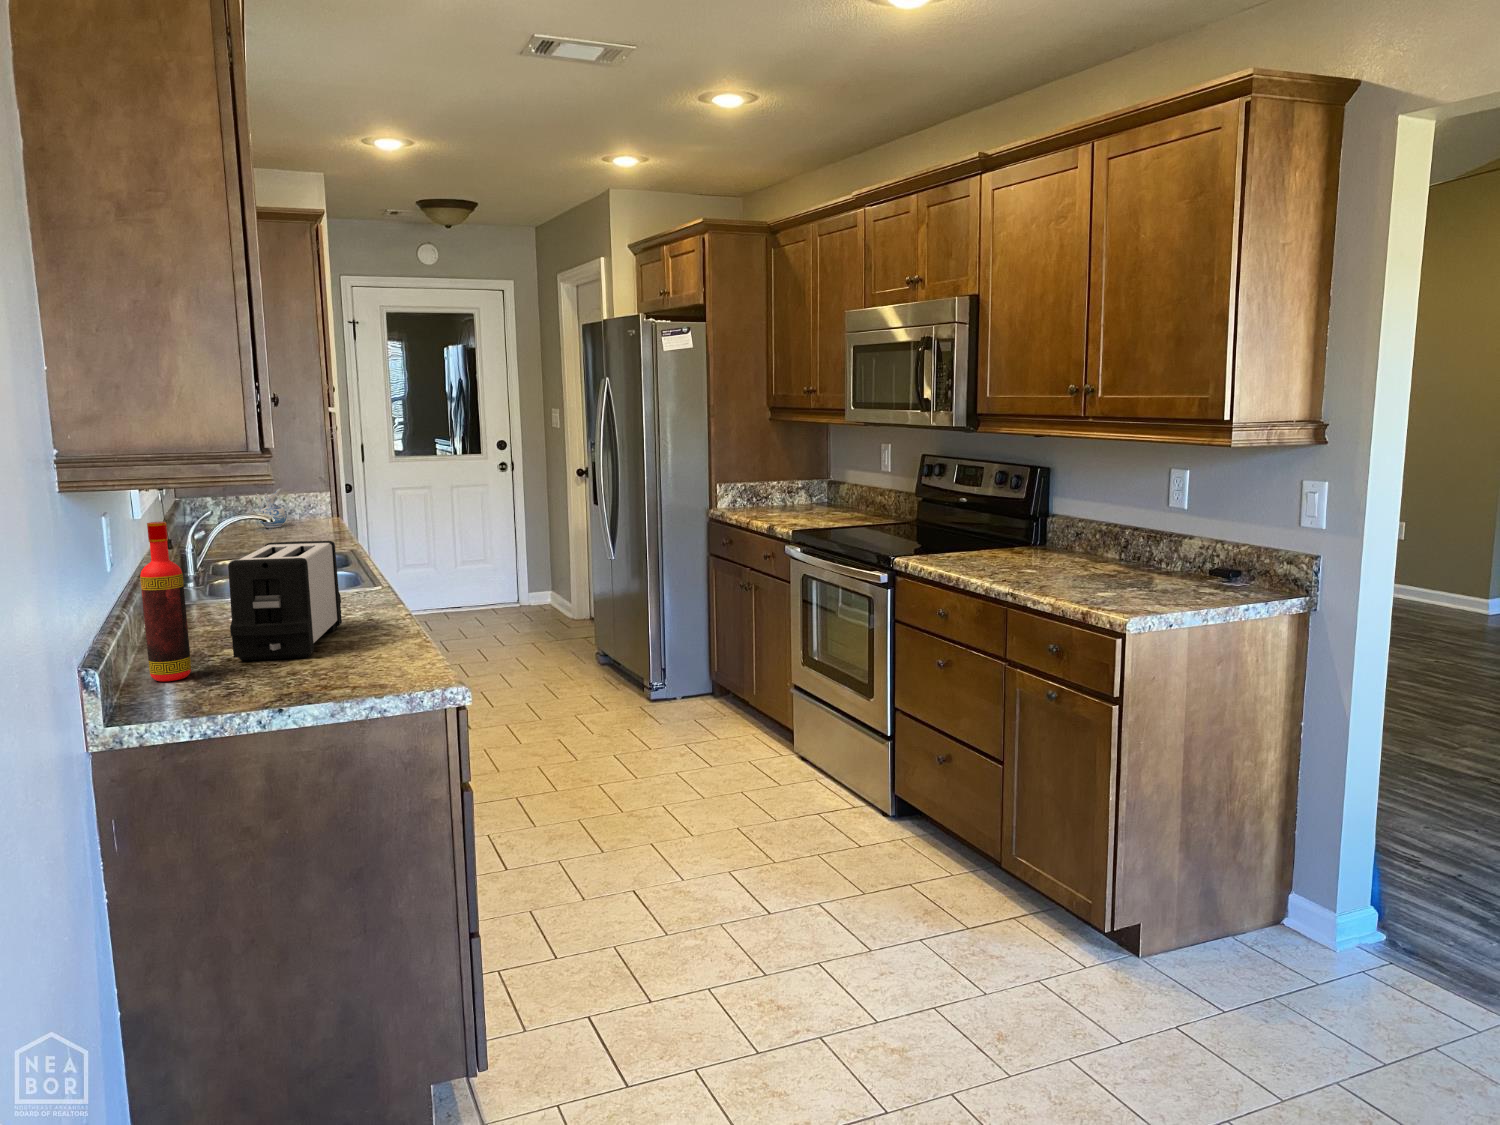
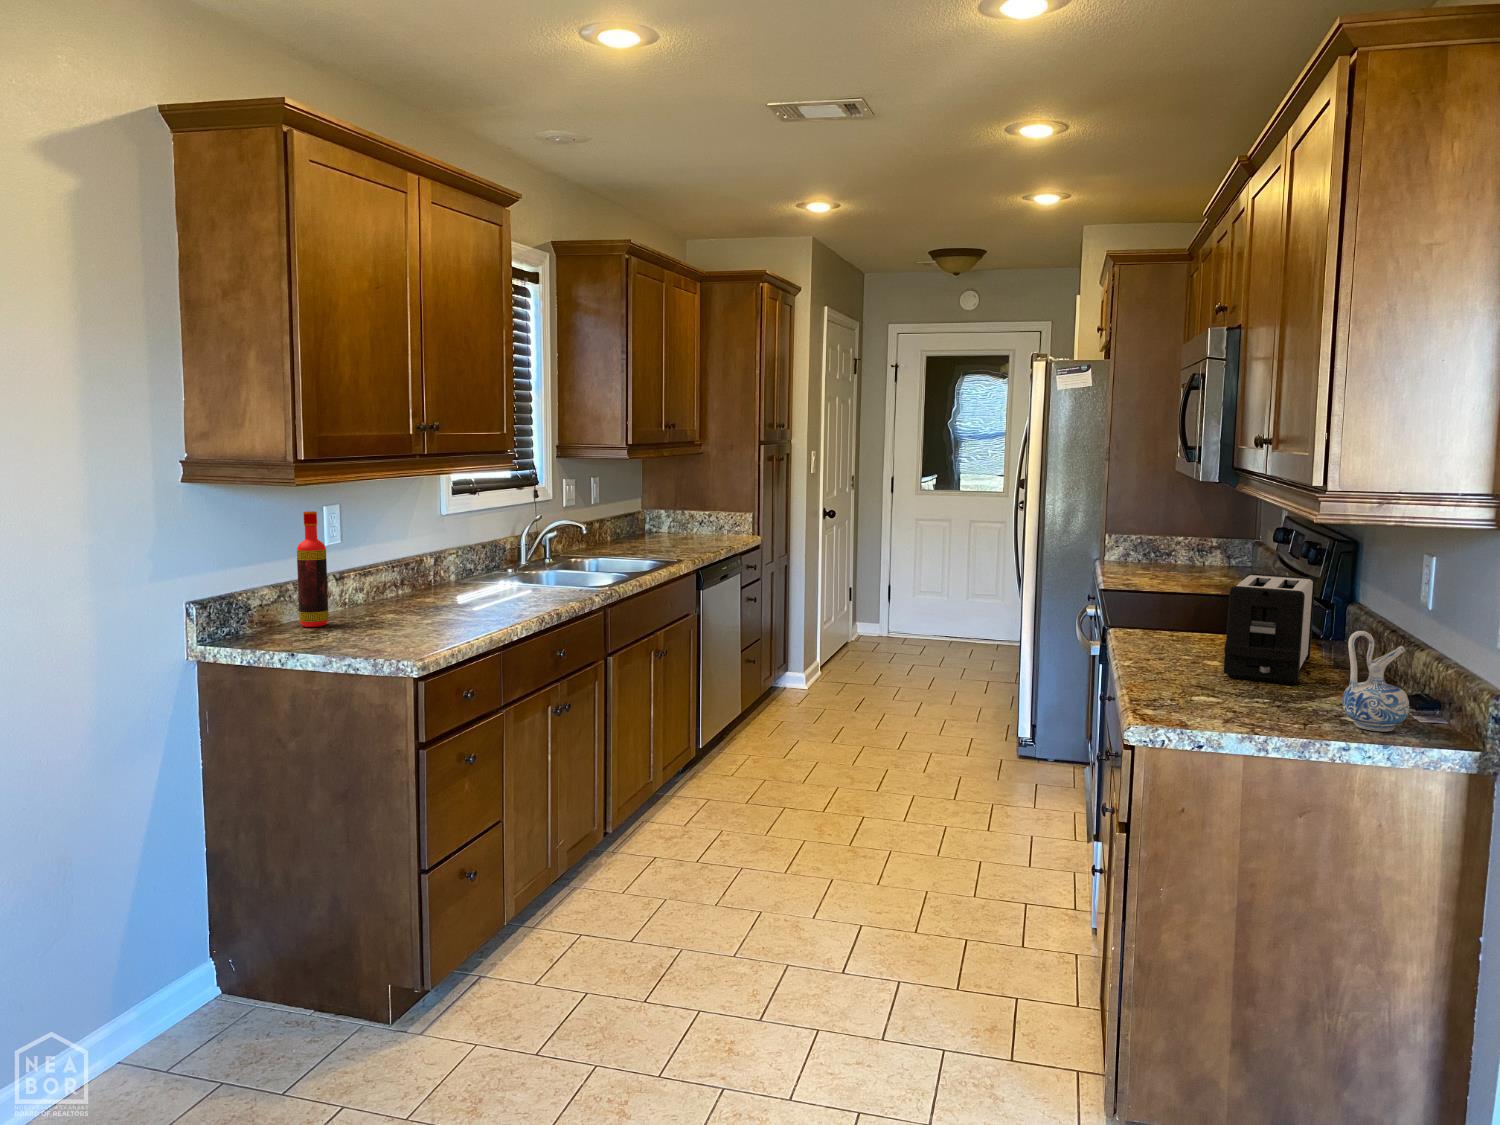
ceramic pitcher: present [257,488,287,528] -> present [1342,631,1409,732]
toaster: present [228,541,342,660] -> present [1224,573,1315,684]

